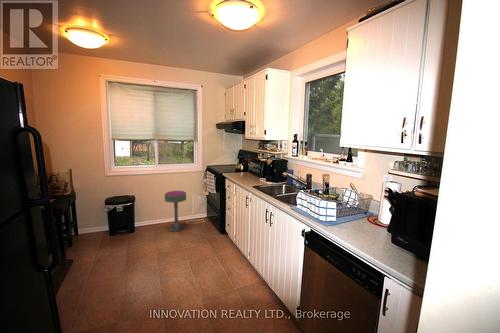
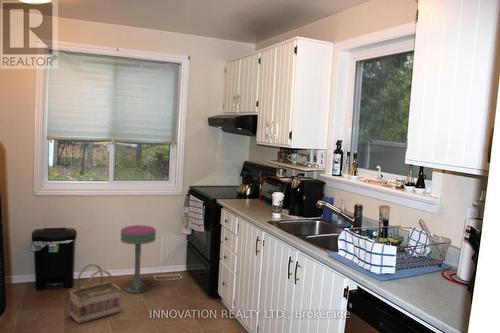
basket: none [132,216,165,253] -> present [70,264,120,324]

